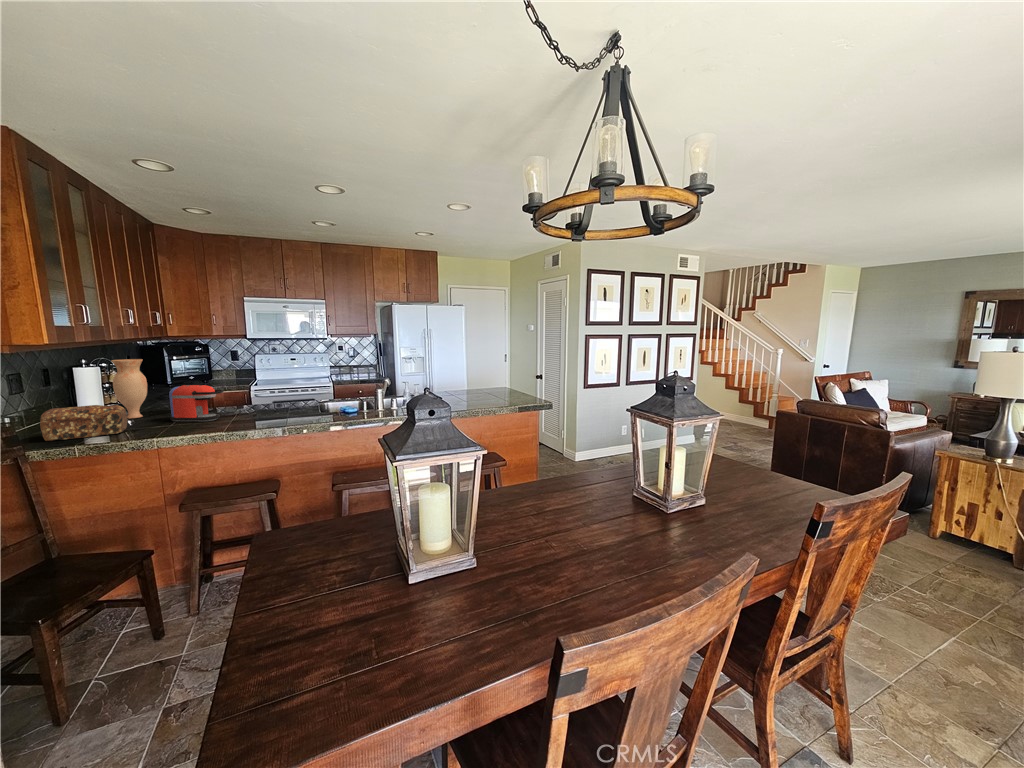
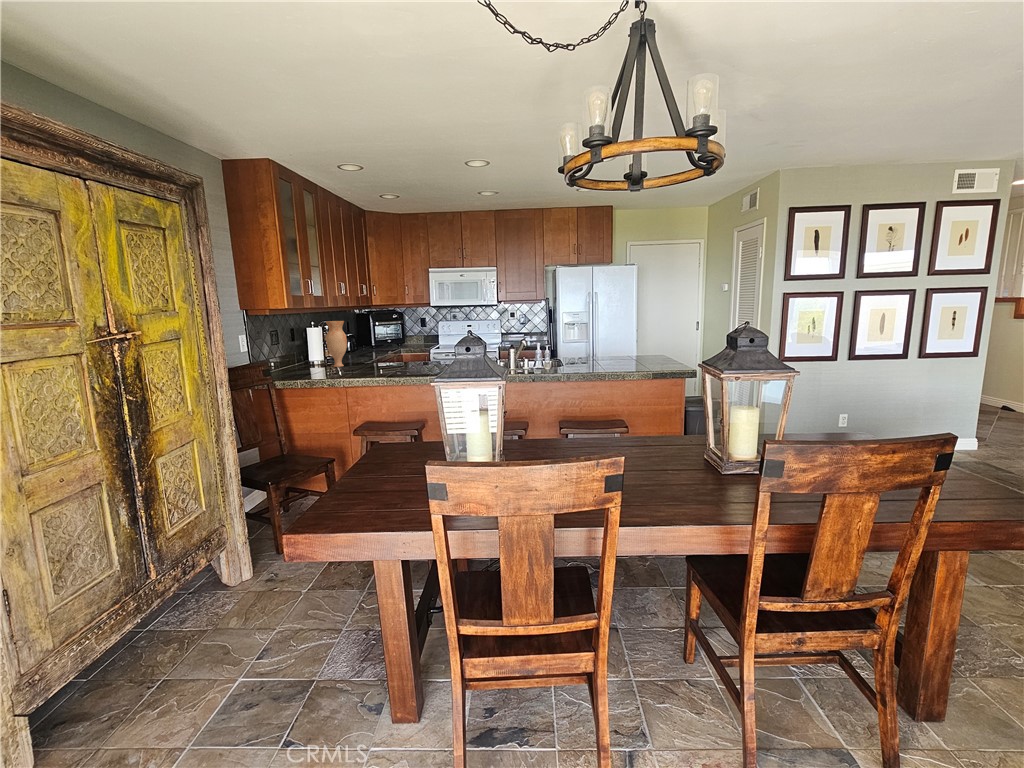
coffee maker: present [169,385,223,422] -> none [358,341,392,371]
bread loaf: present [40,405,127,441] -> none [282,353,330,377]

